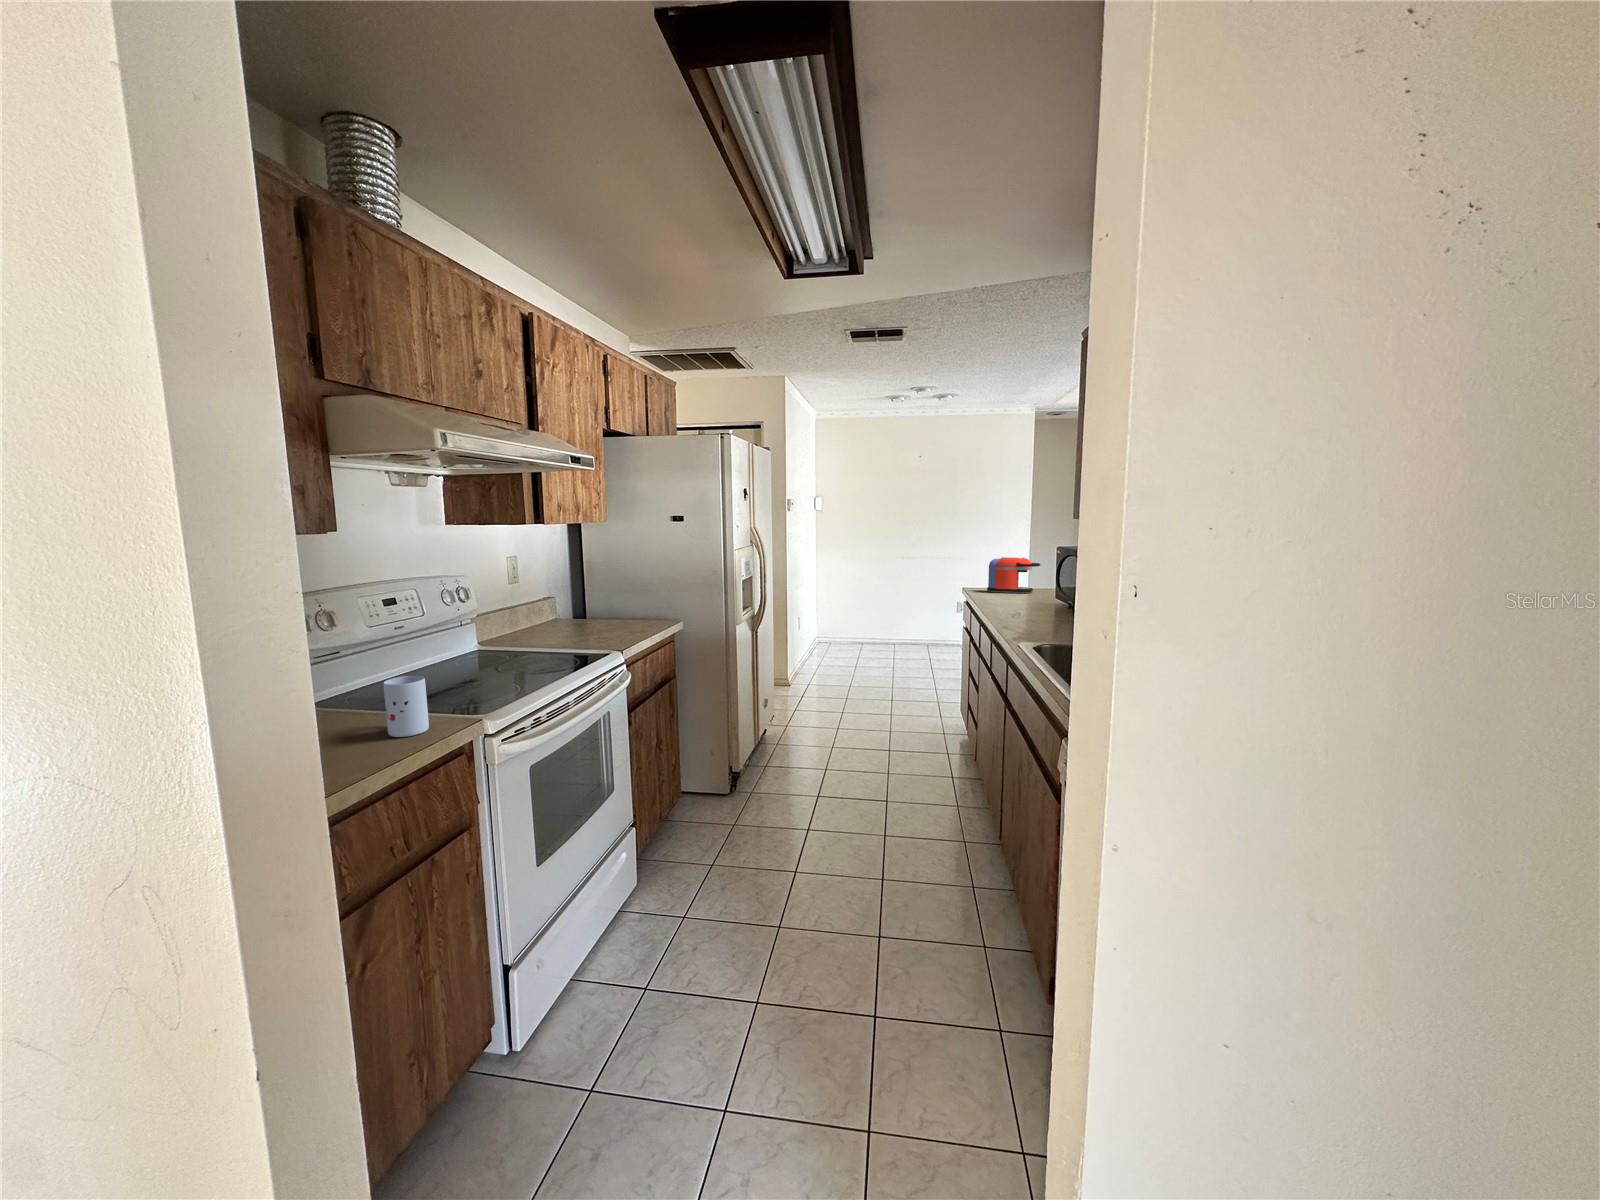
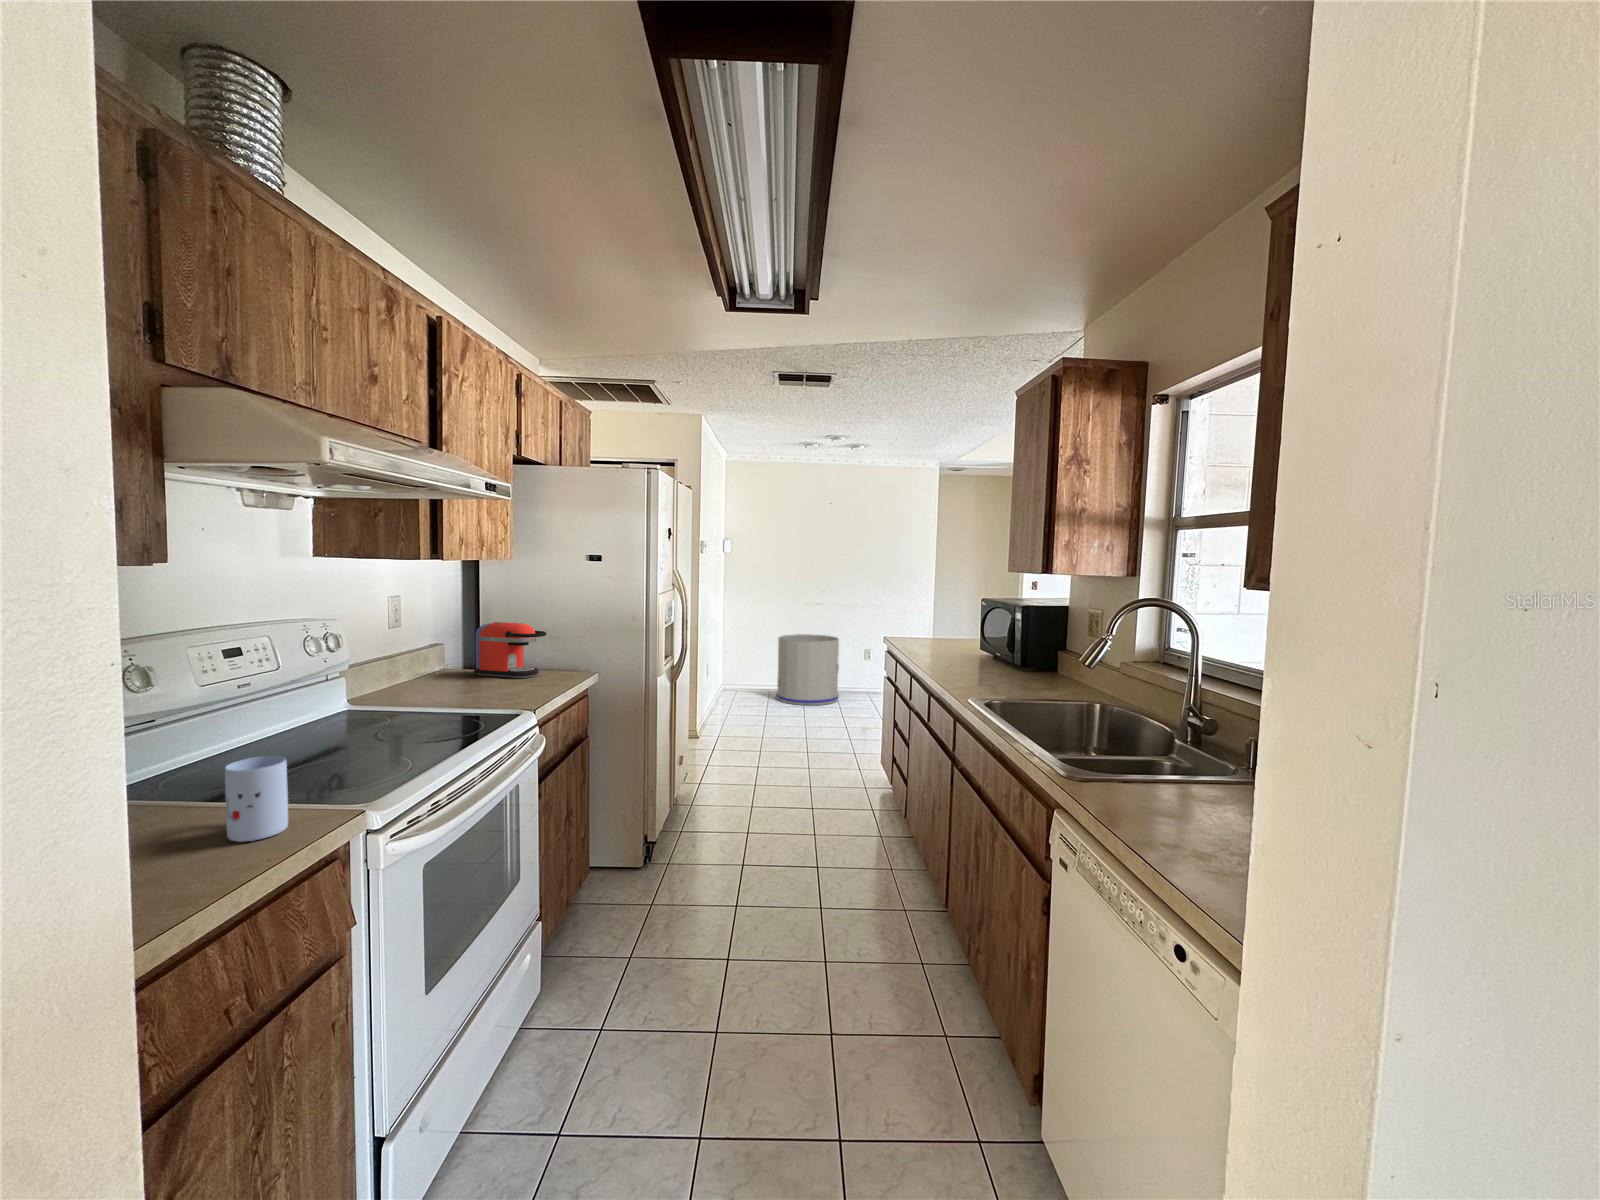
coffee maker: present [987,557,1040,593] -> present [474,622,546,678]
trash can: none [869,588,932,657] -> present [776,634,839,705]

